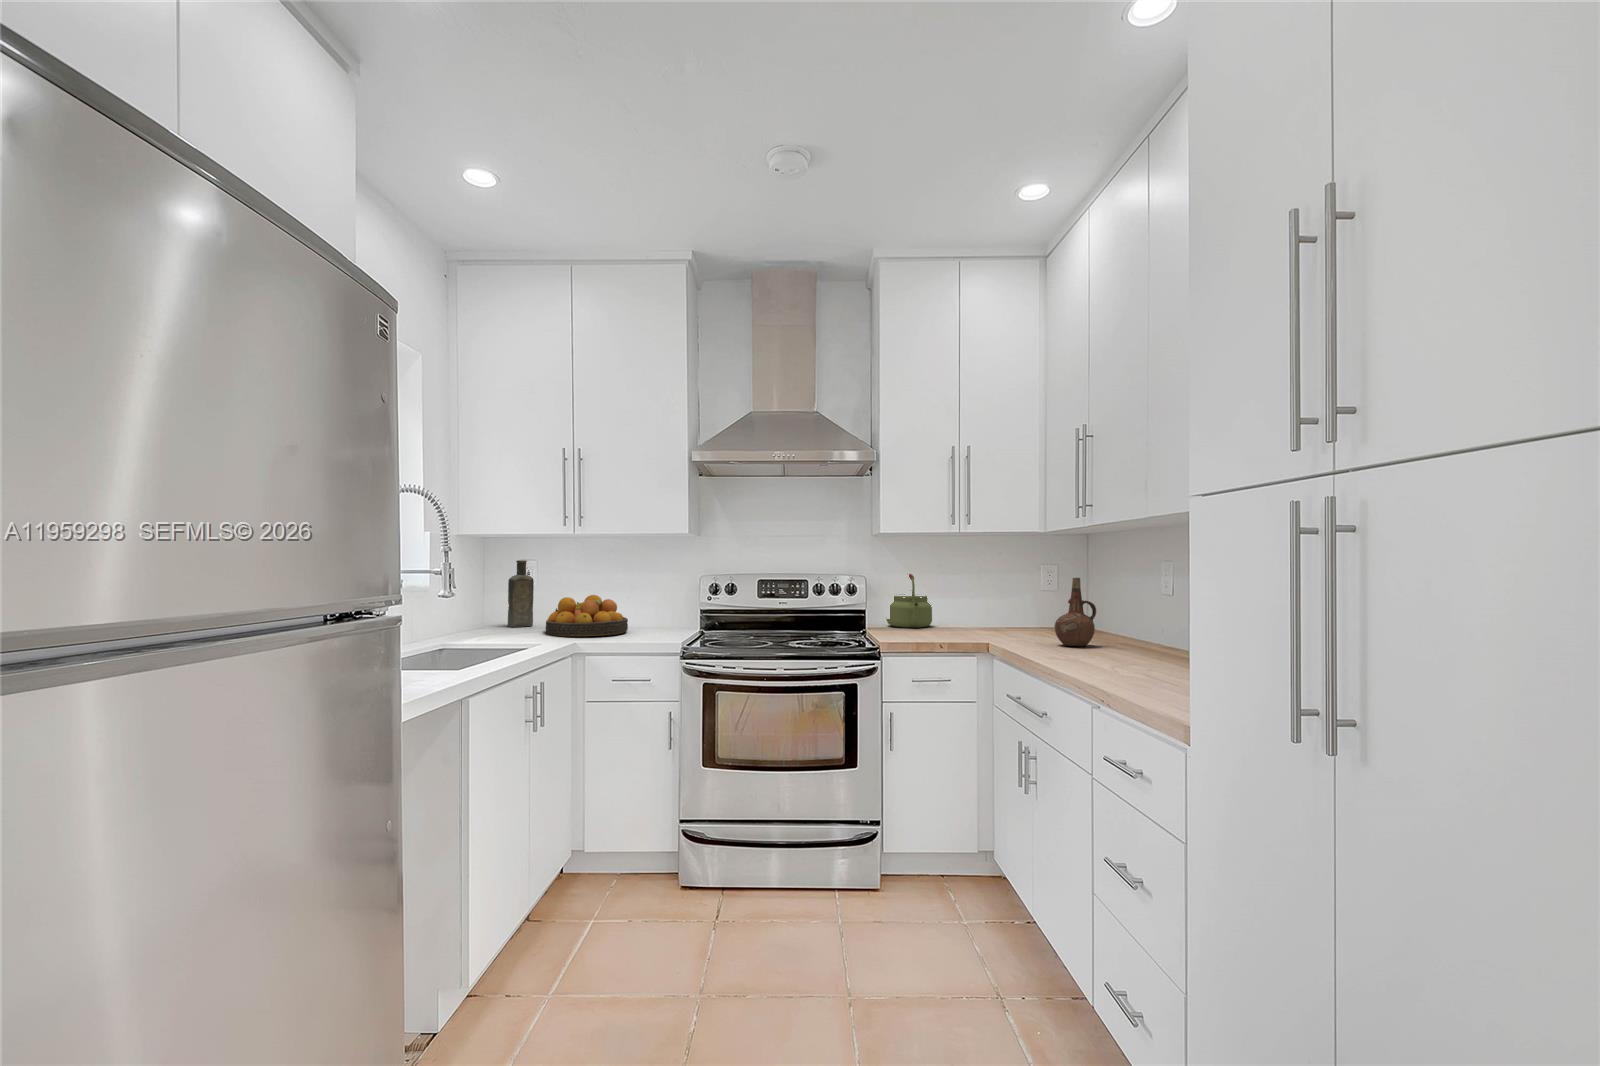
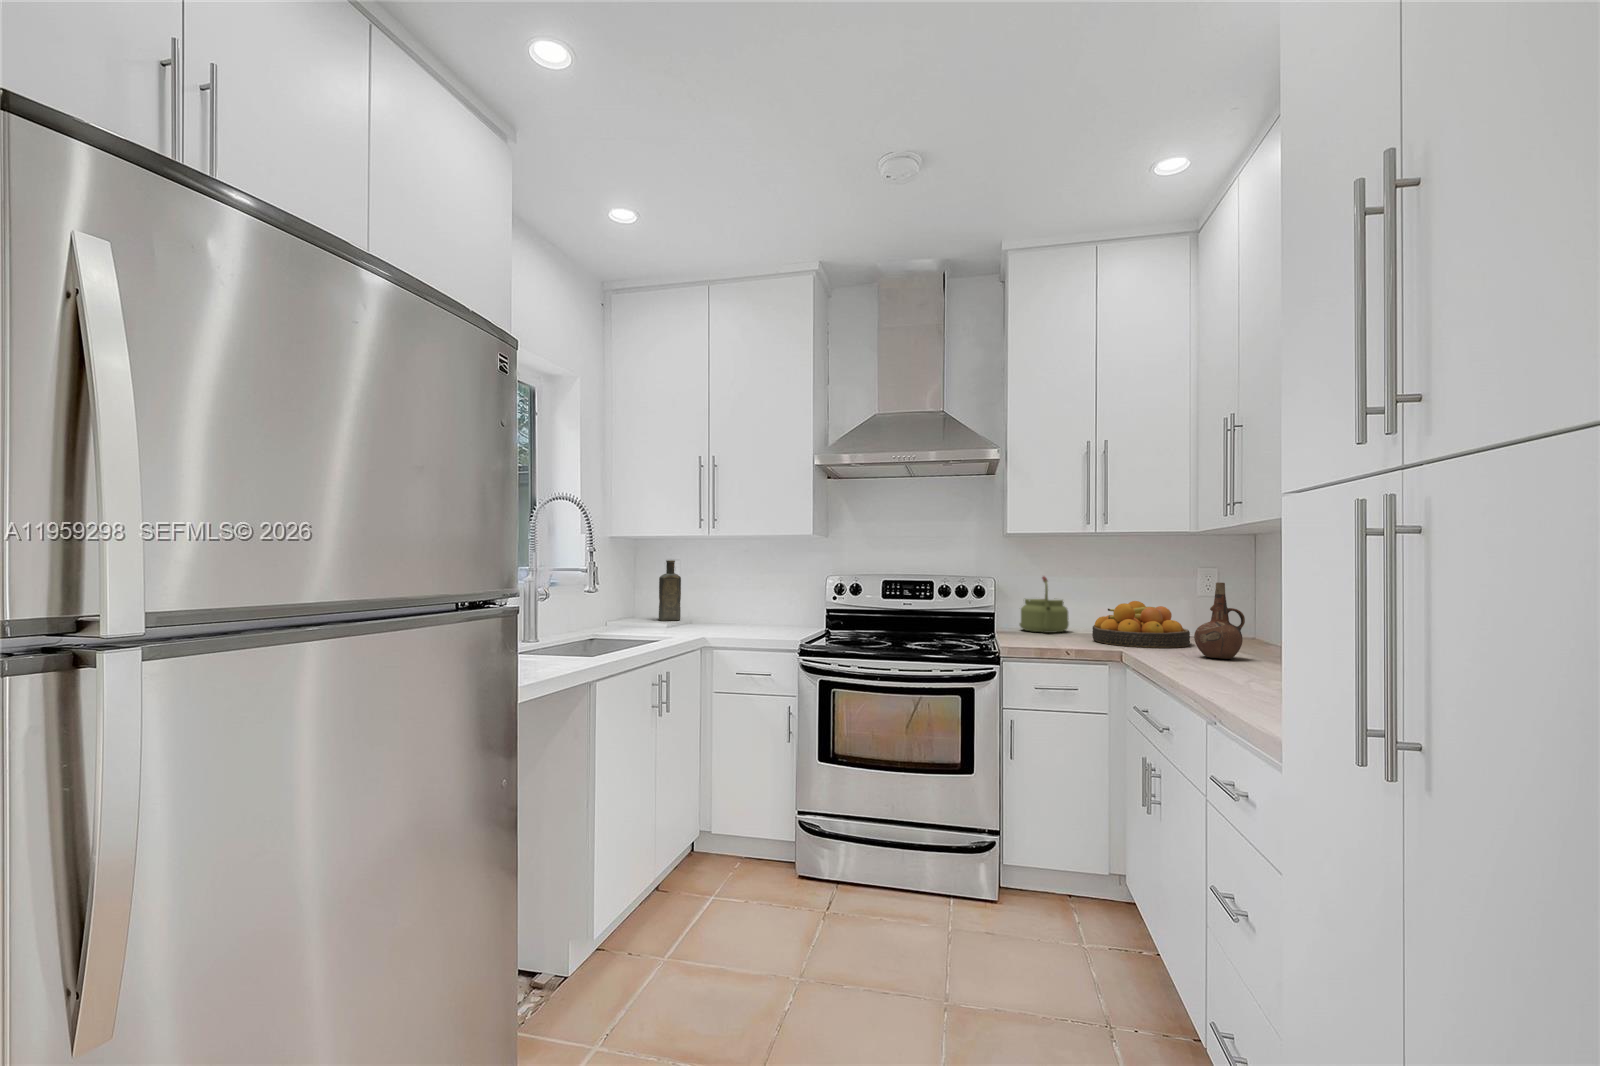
fruit bowl: present [546,595,628,636] -> present [1092,601,1190,648]

